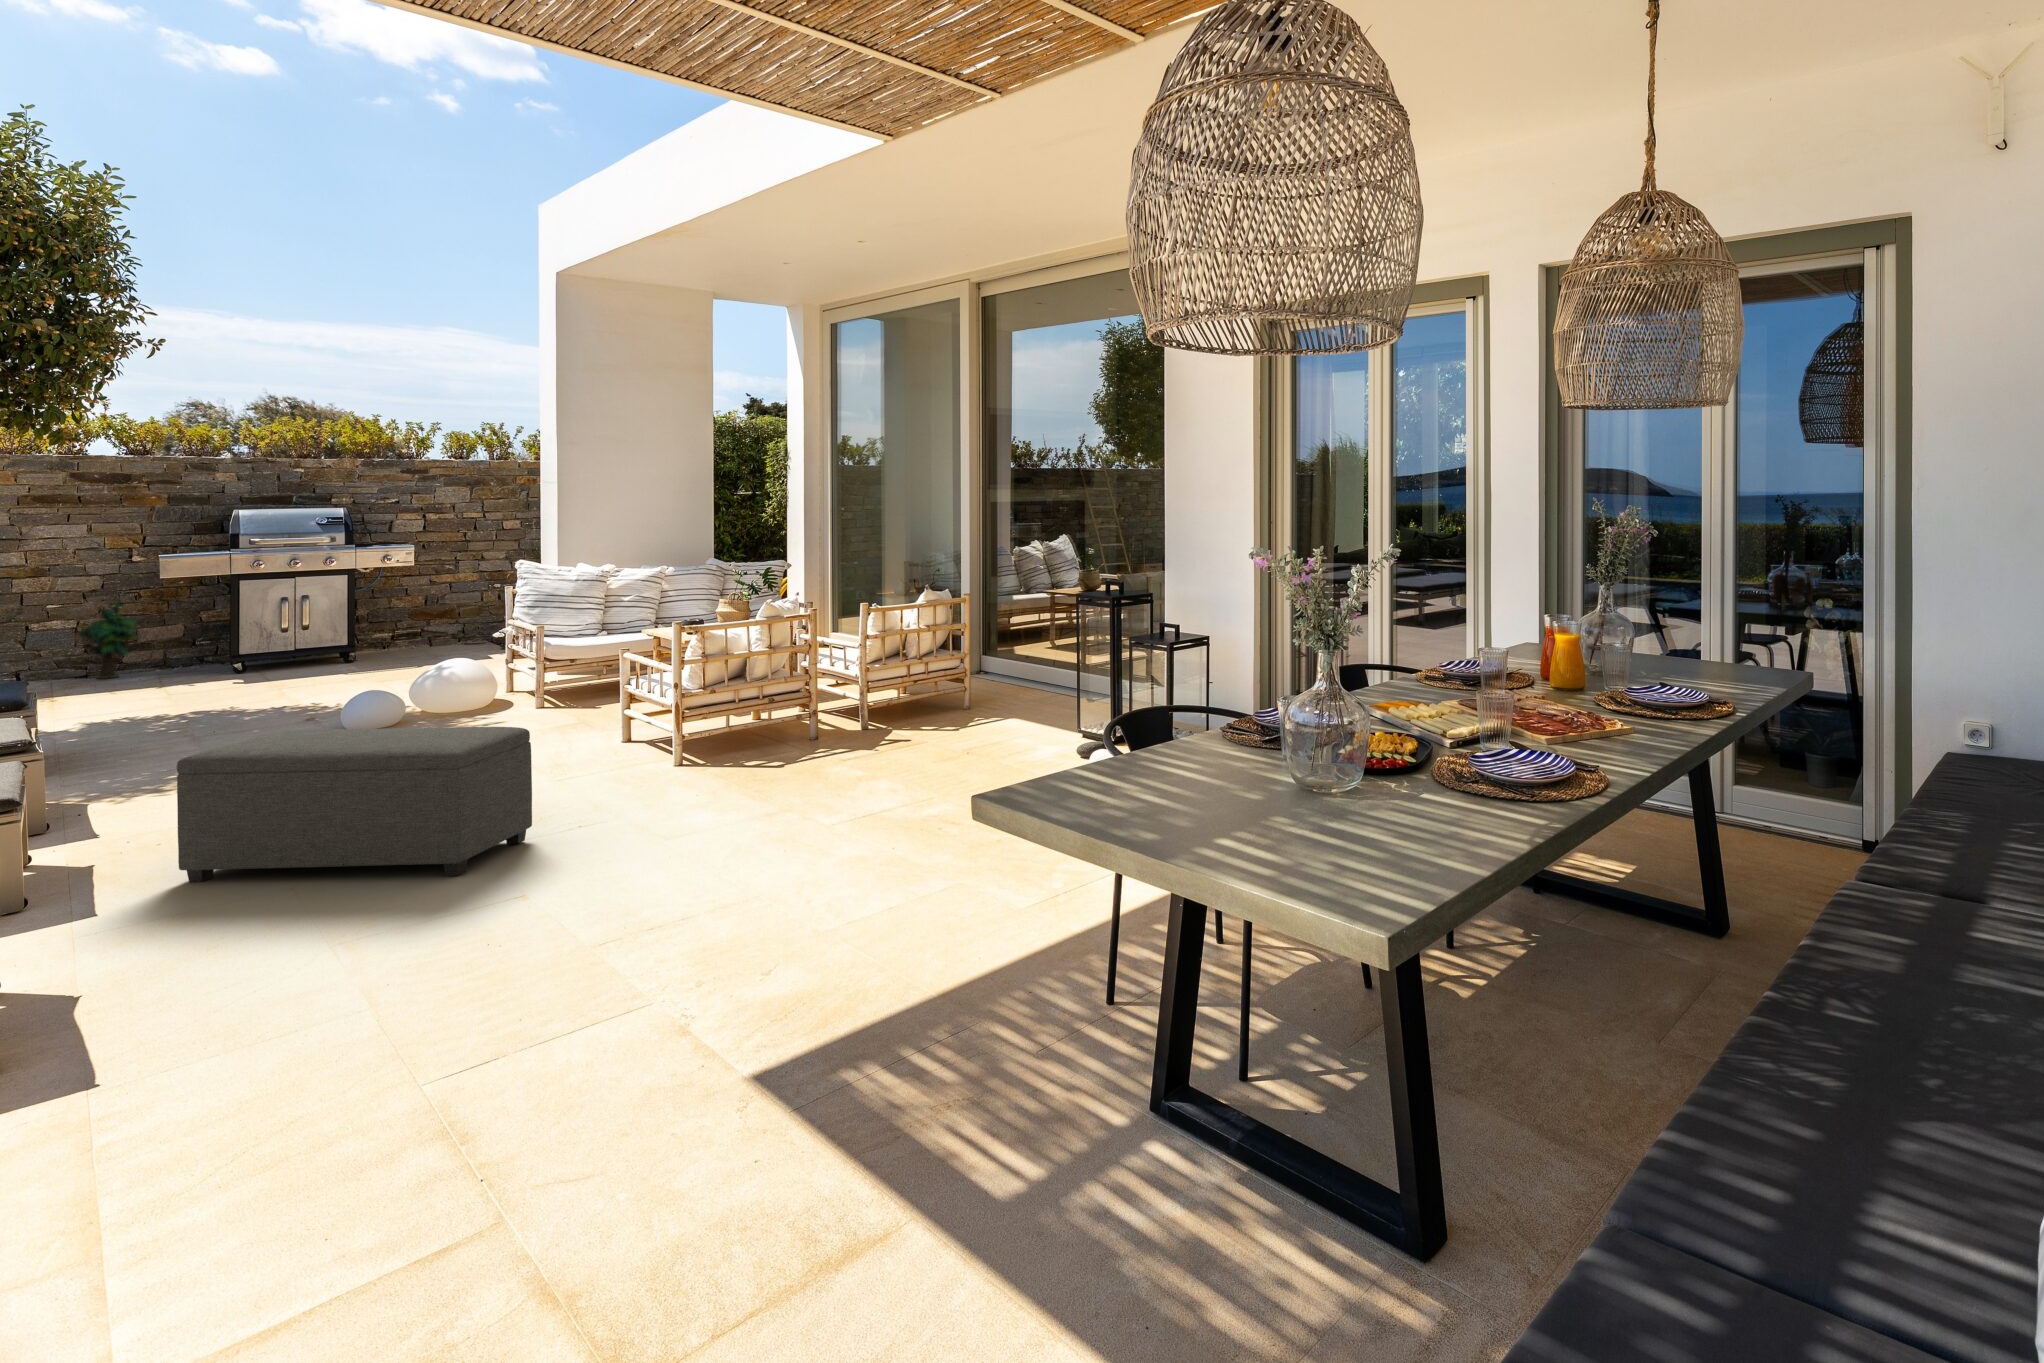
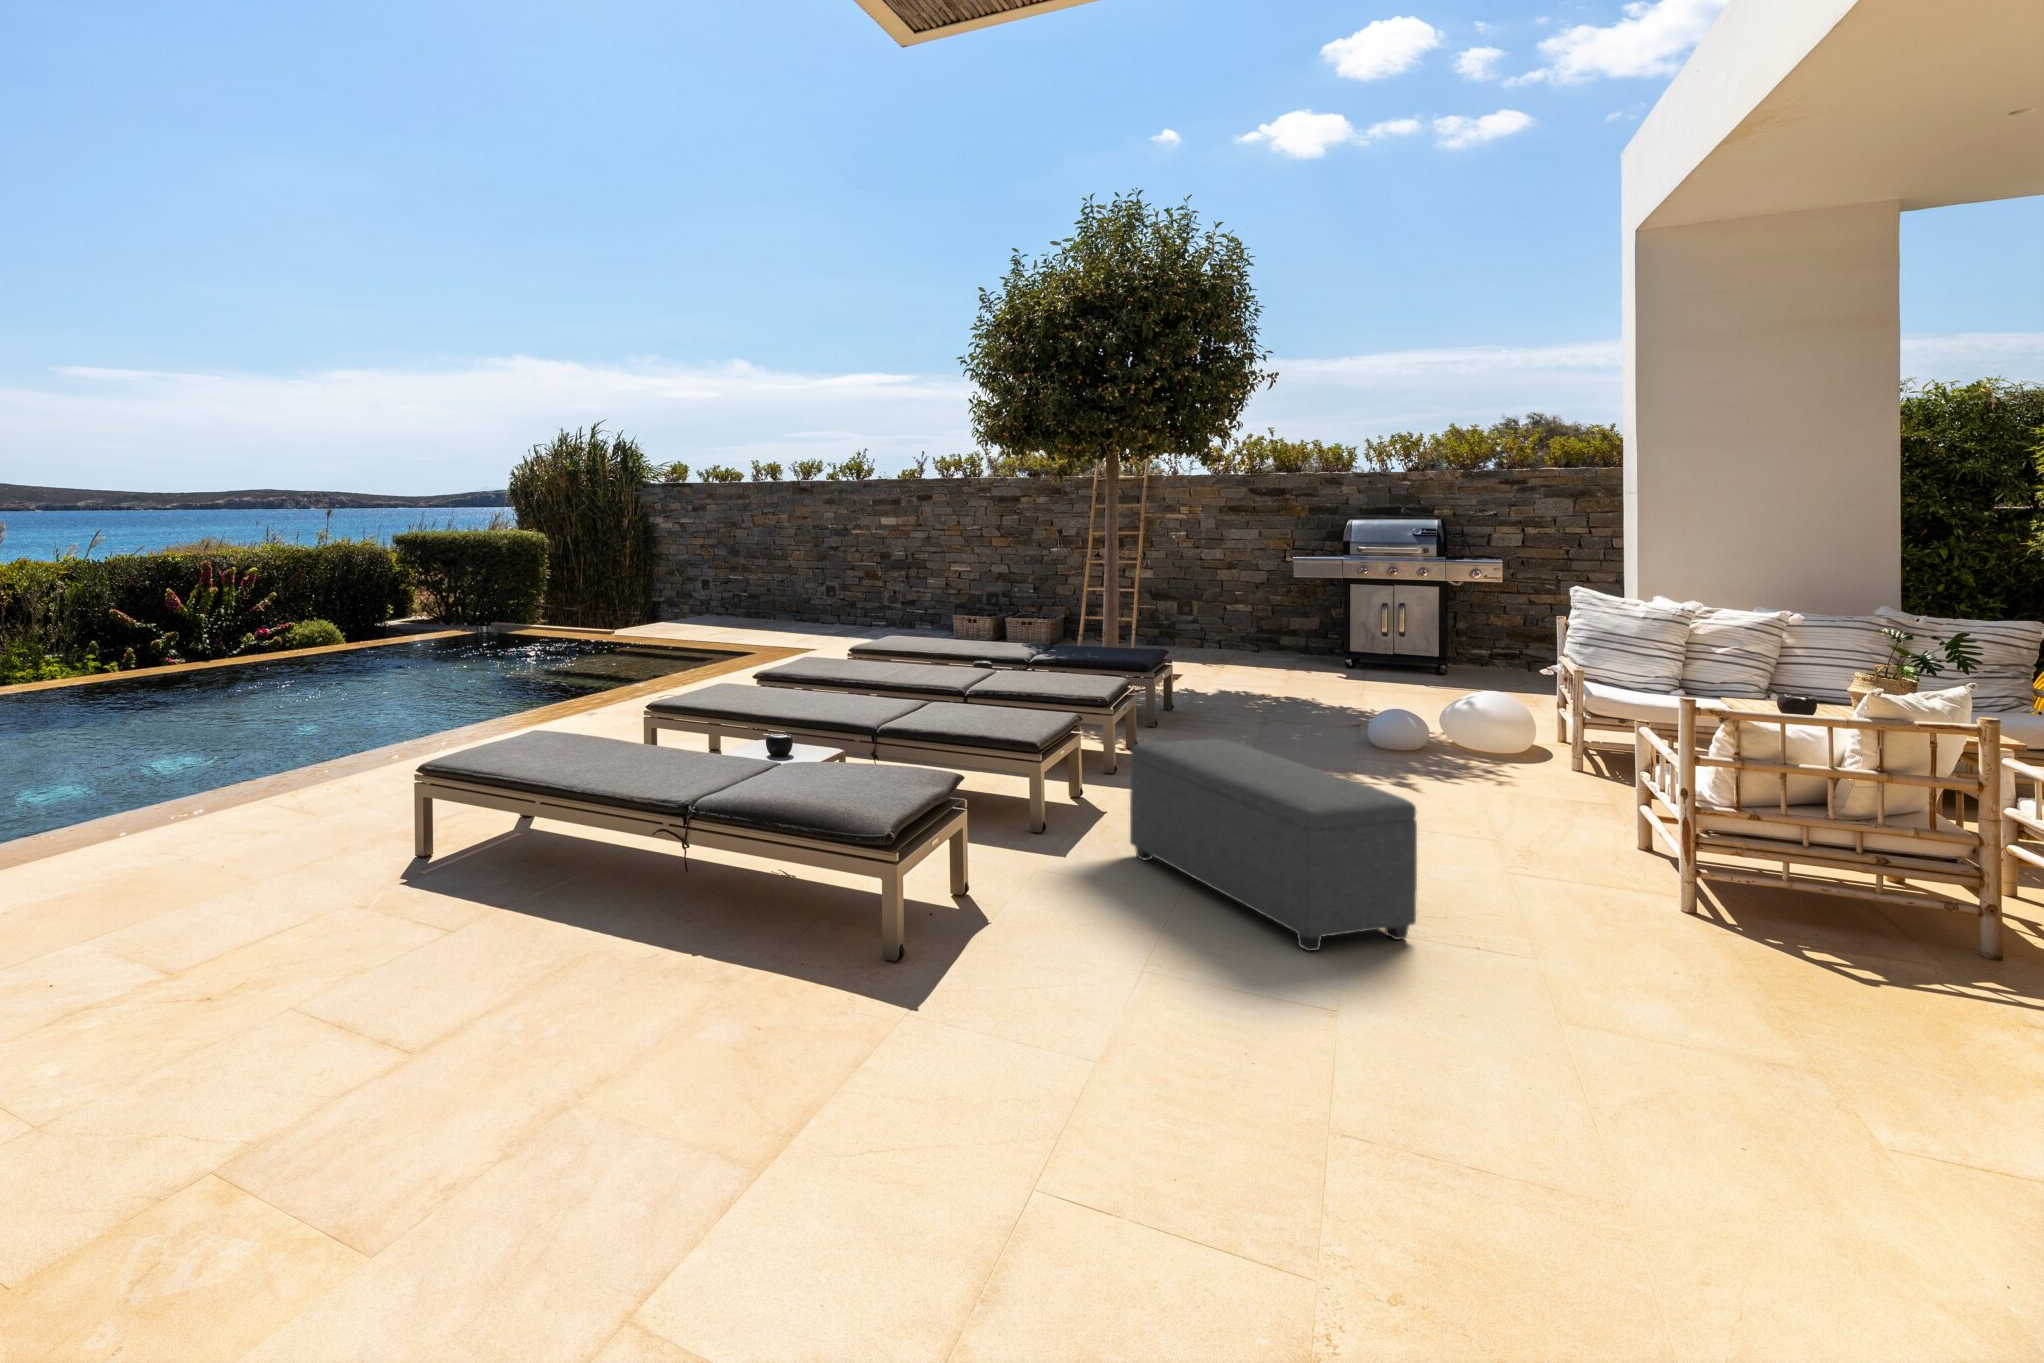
decorative plant: present [78,602,138,679] -> none [1245,593,1286,655]

